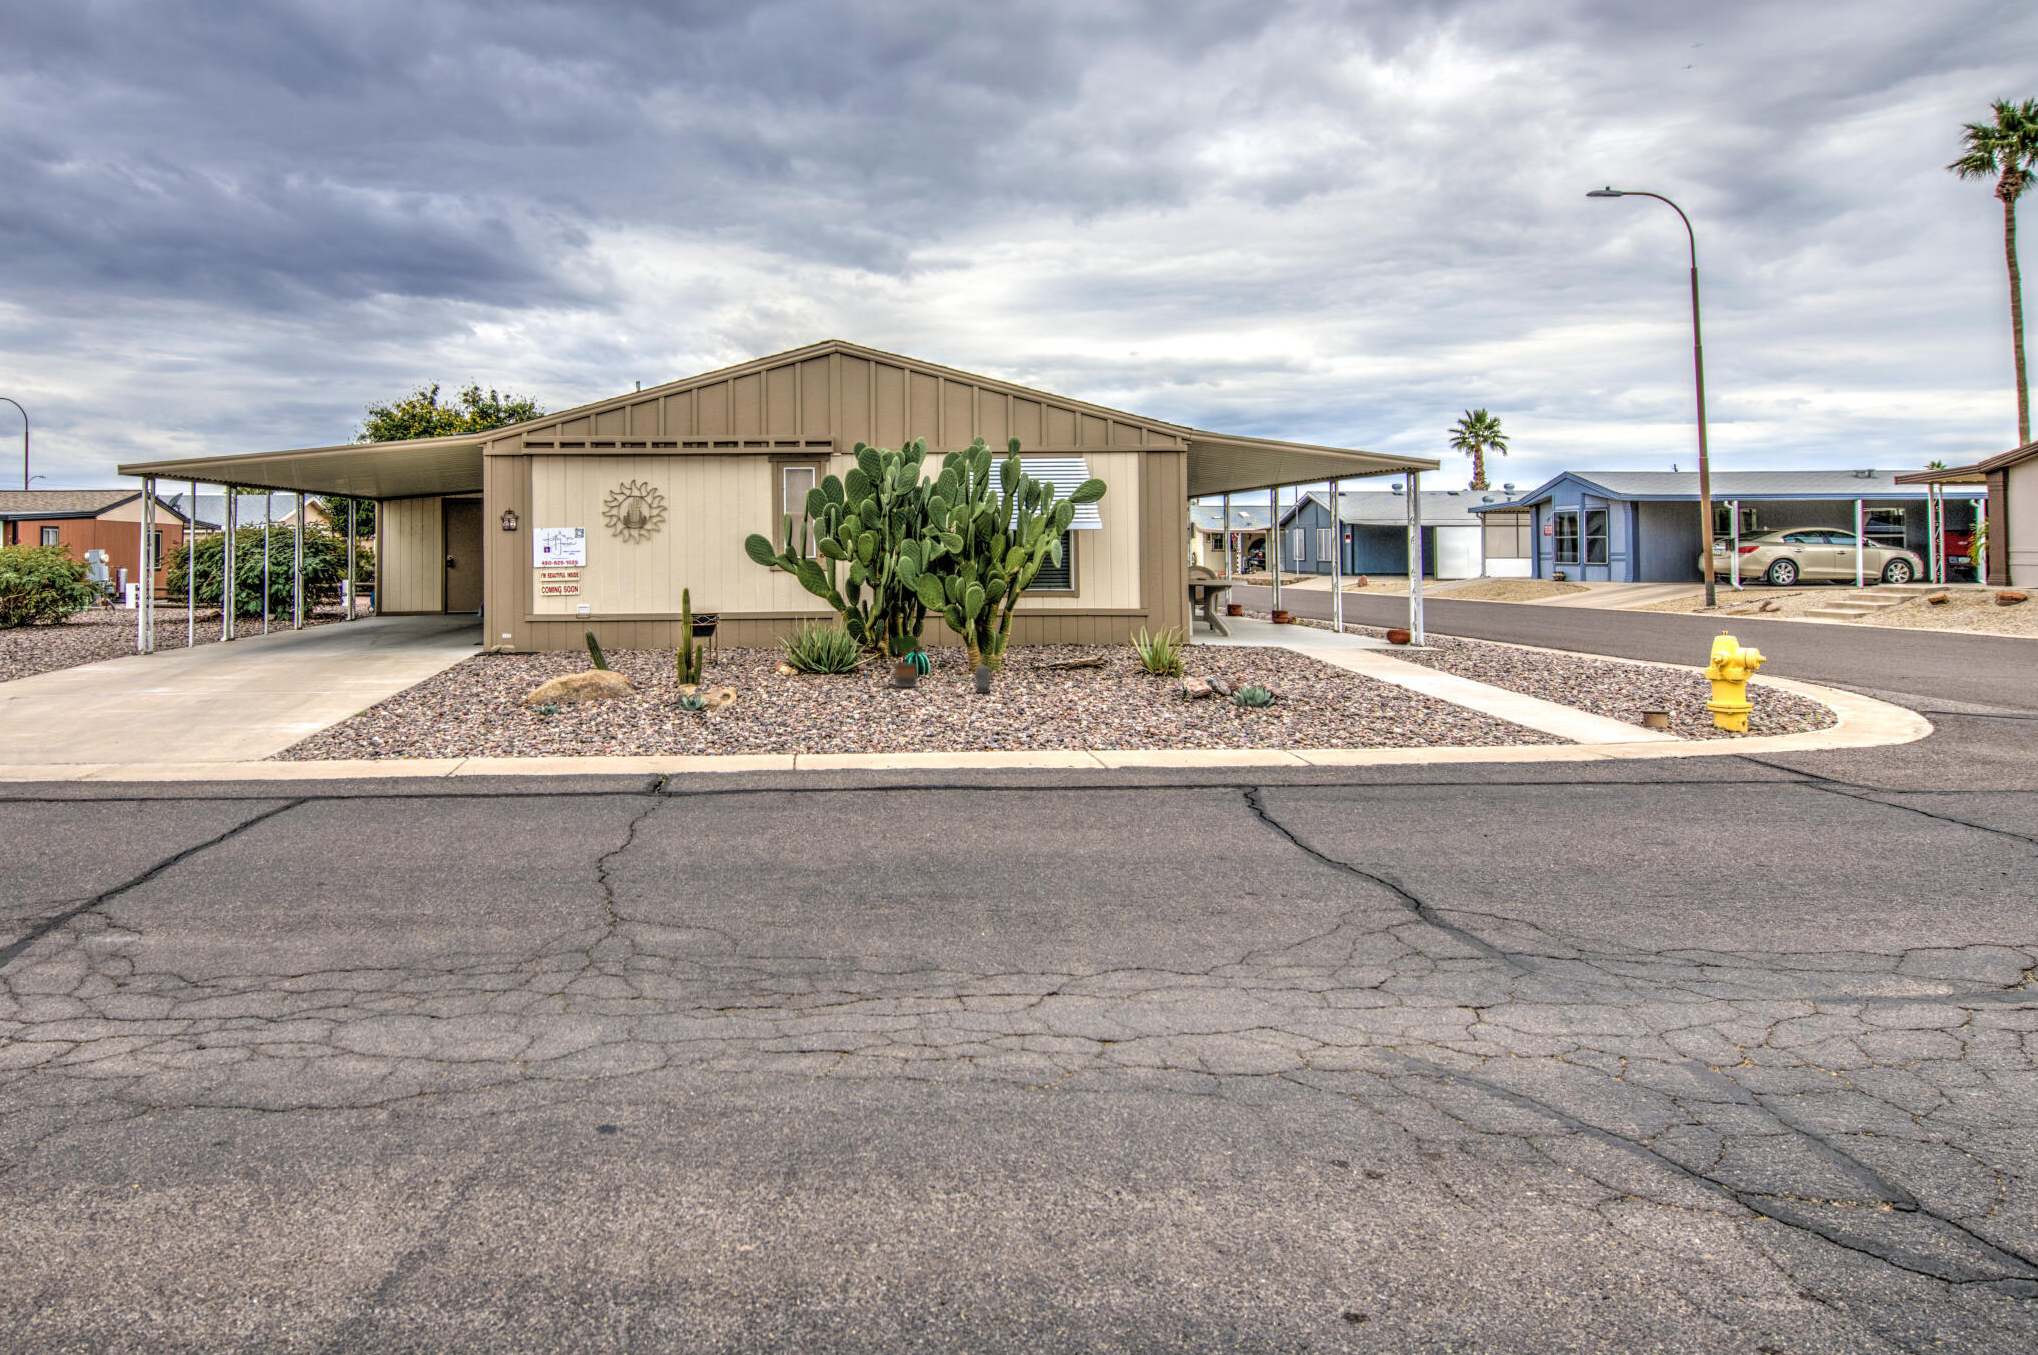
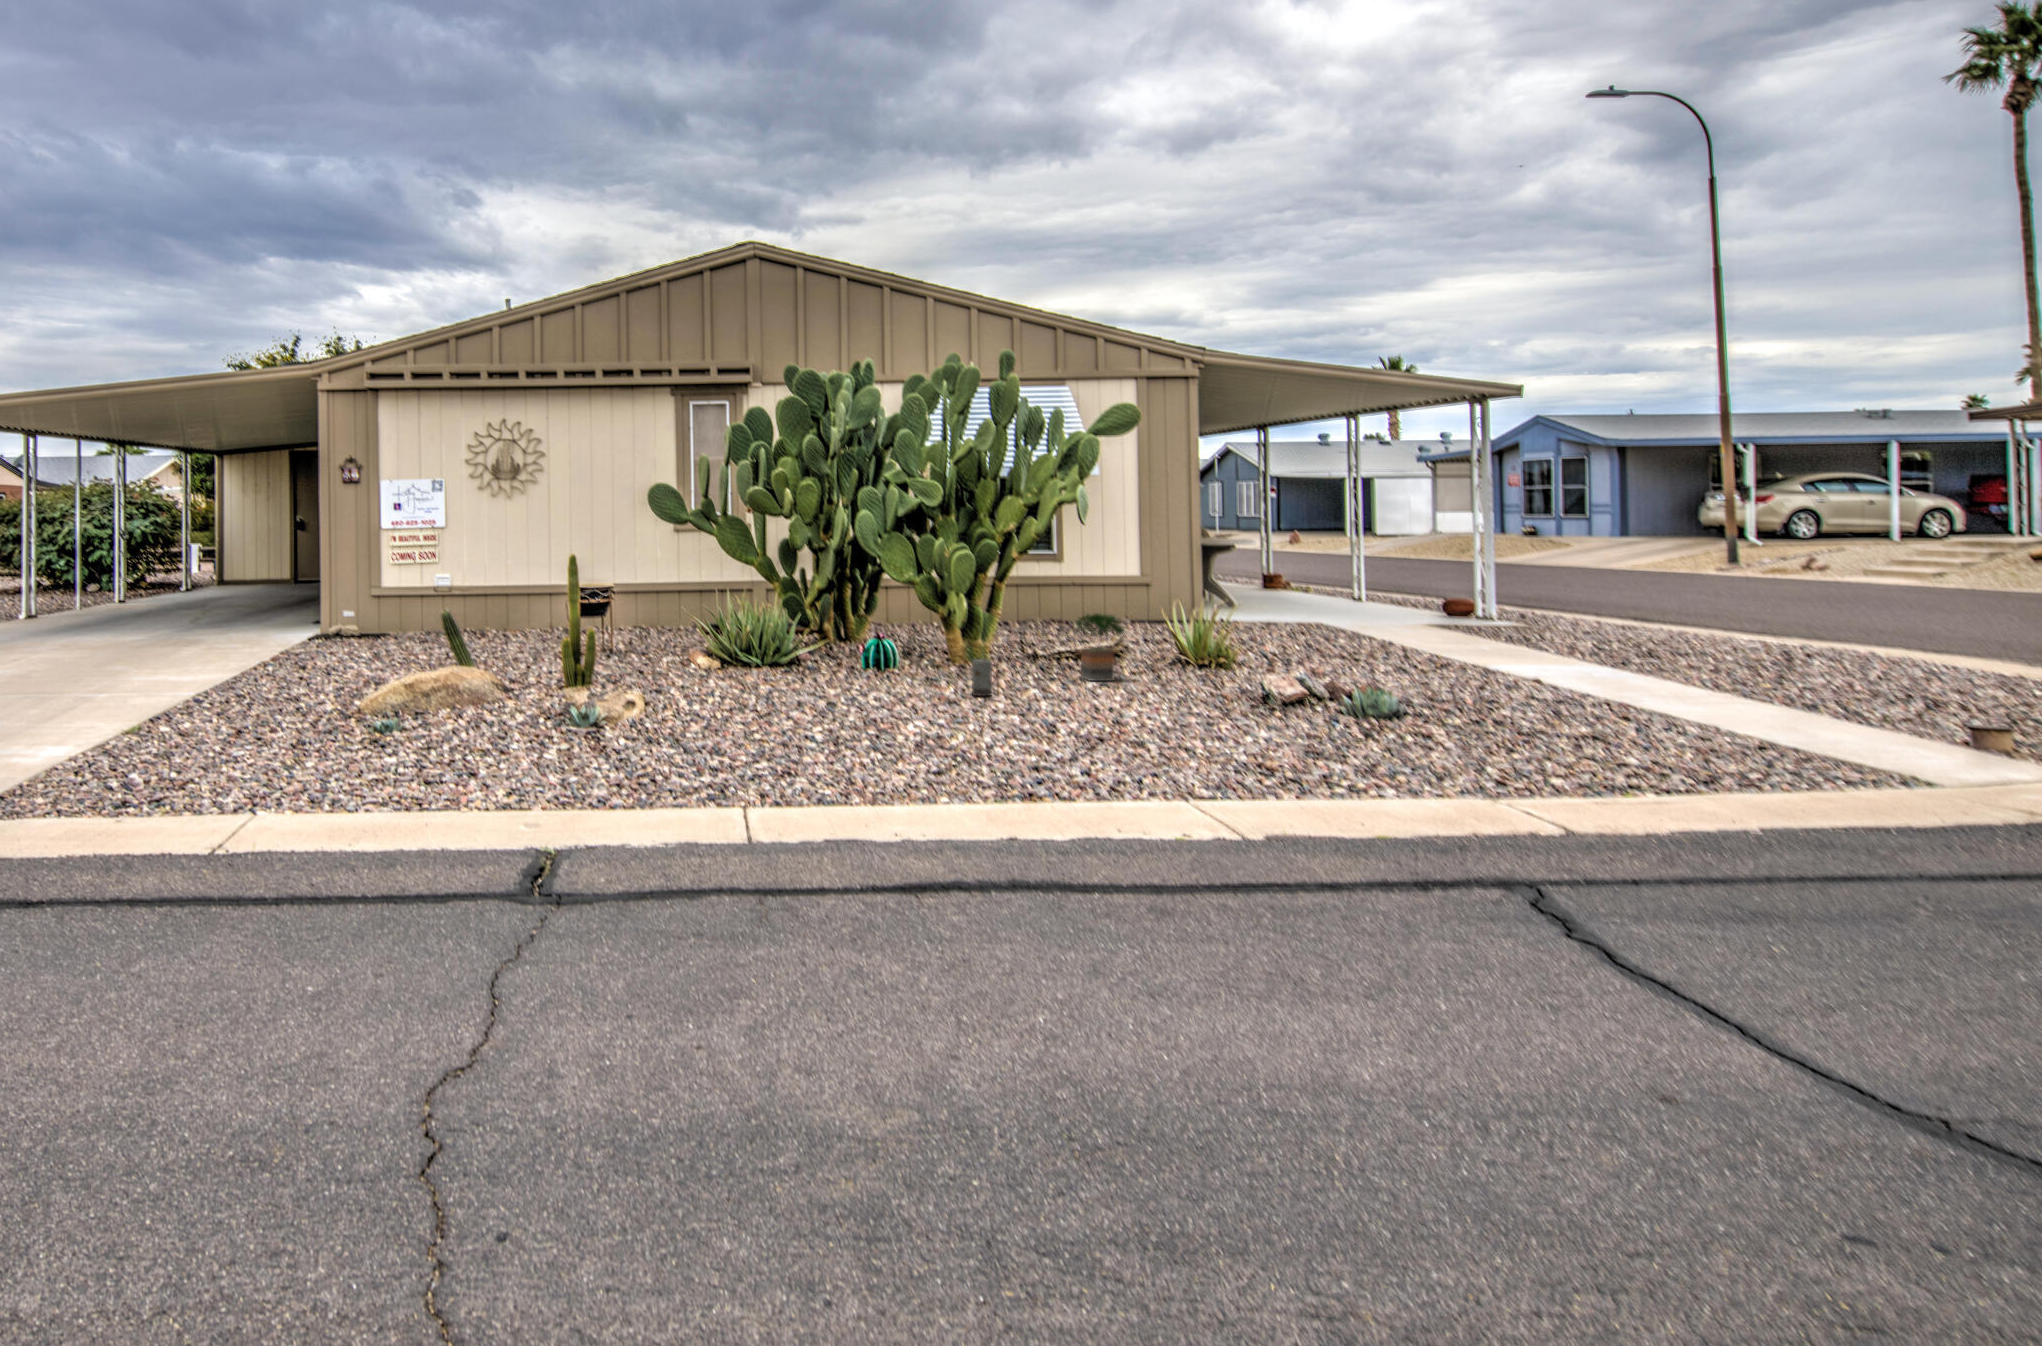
potted tree: present [891,636,923,687] -> present [1077,613,1125,681]

